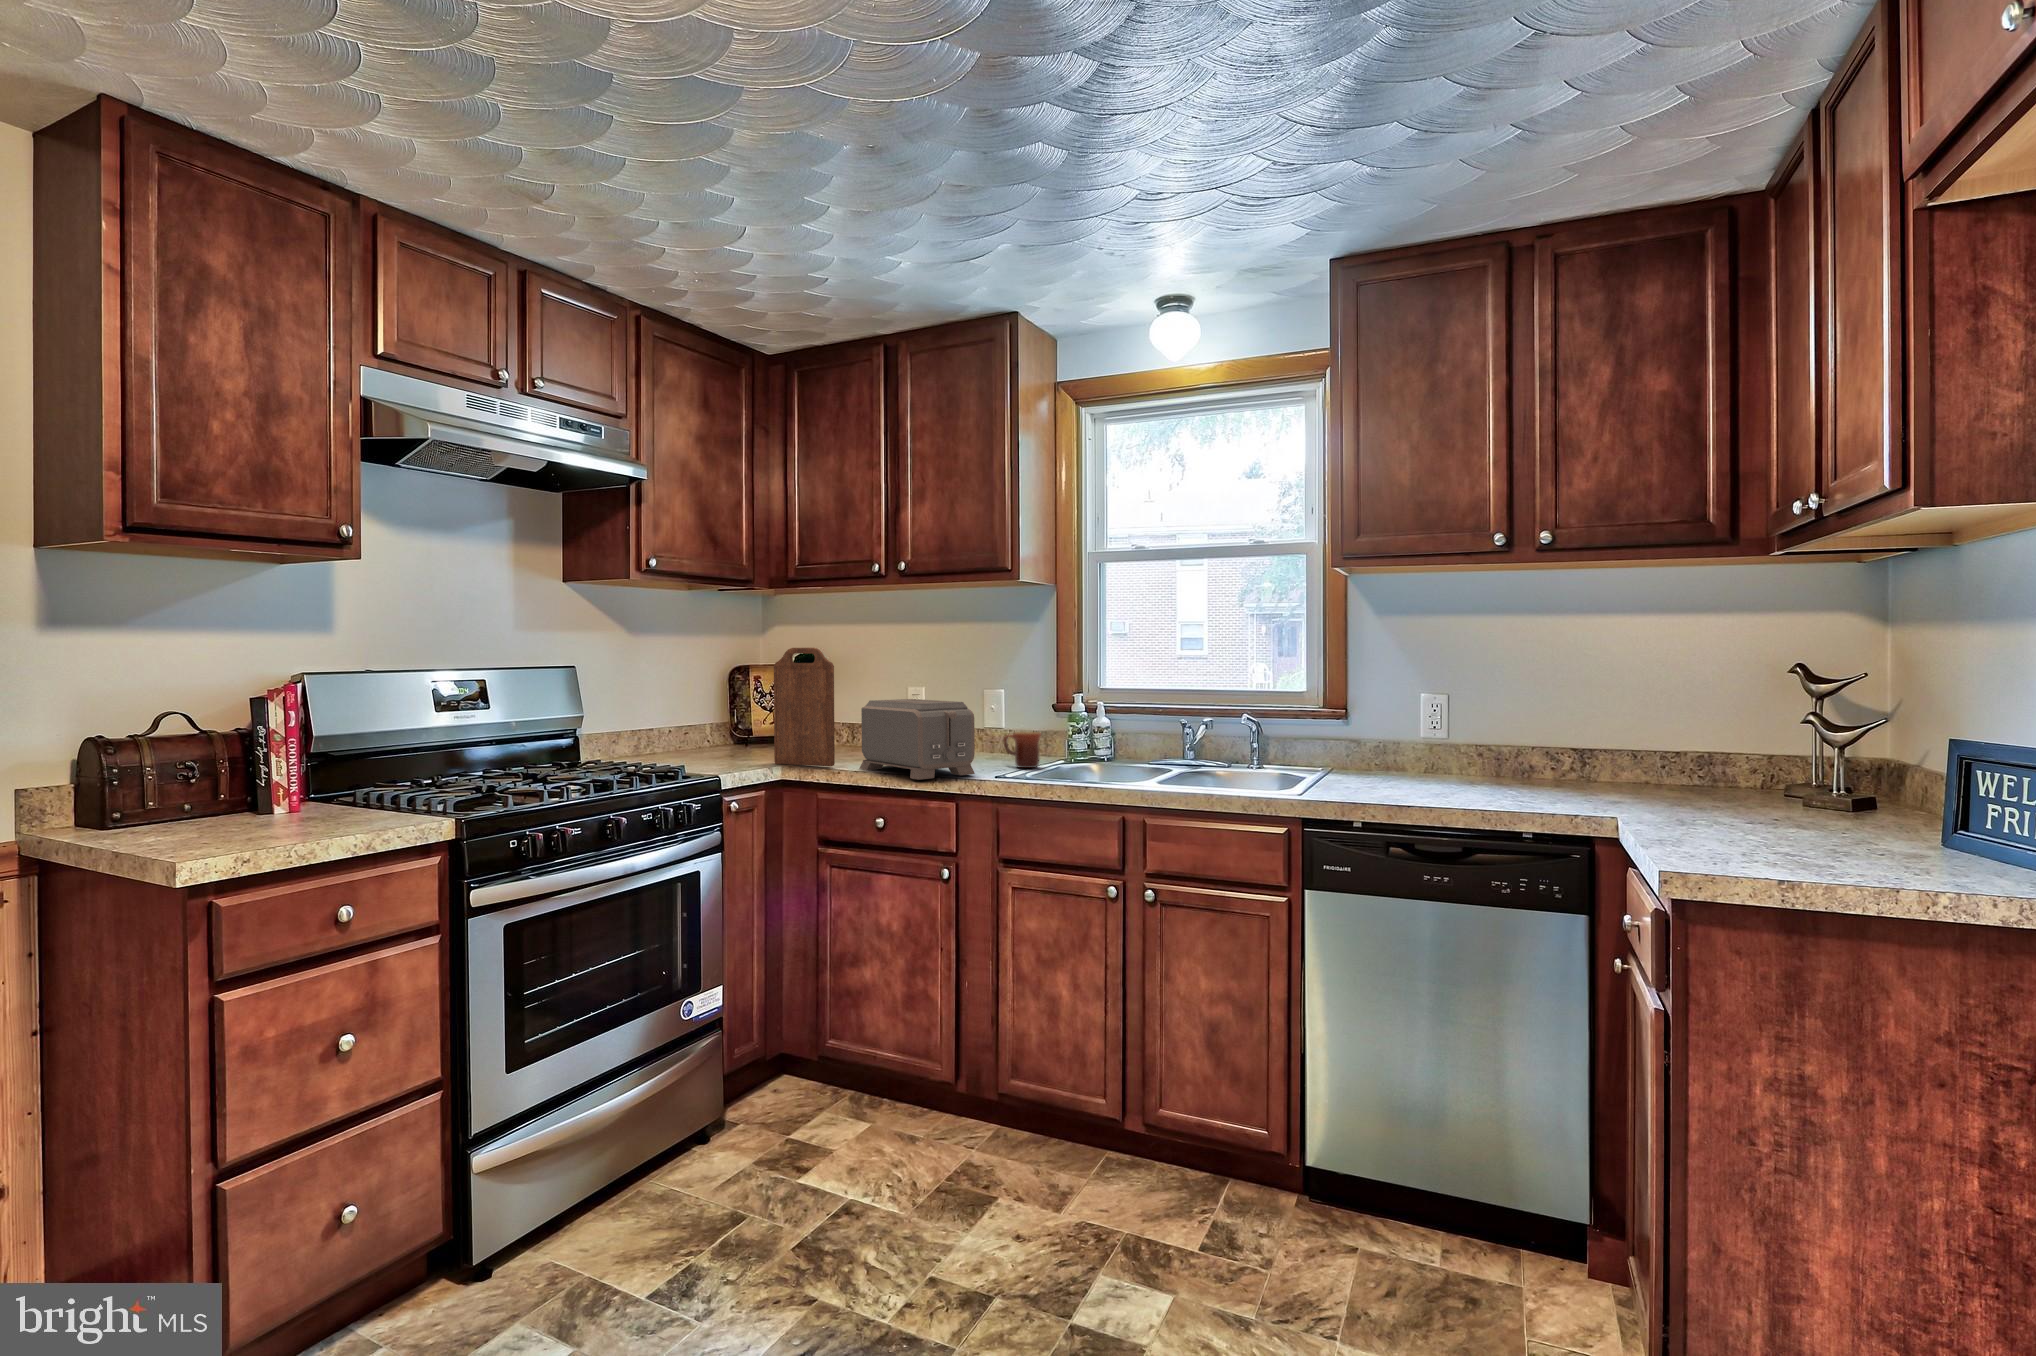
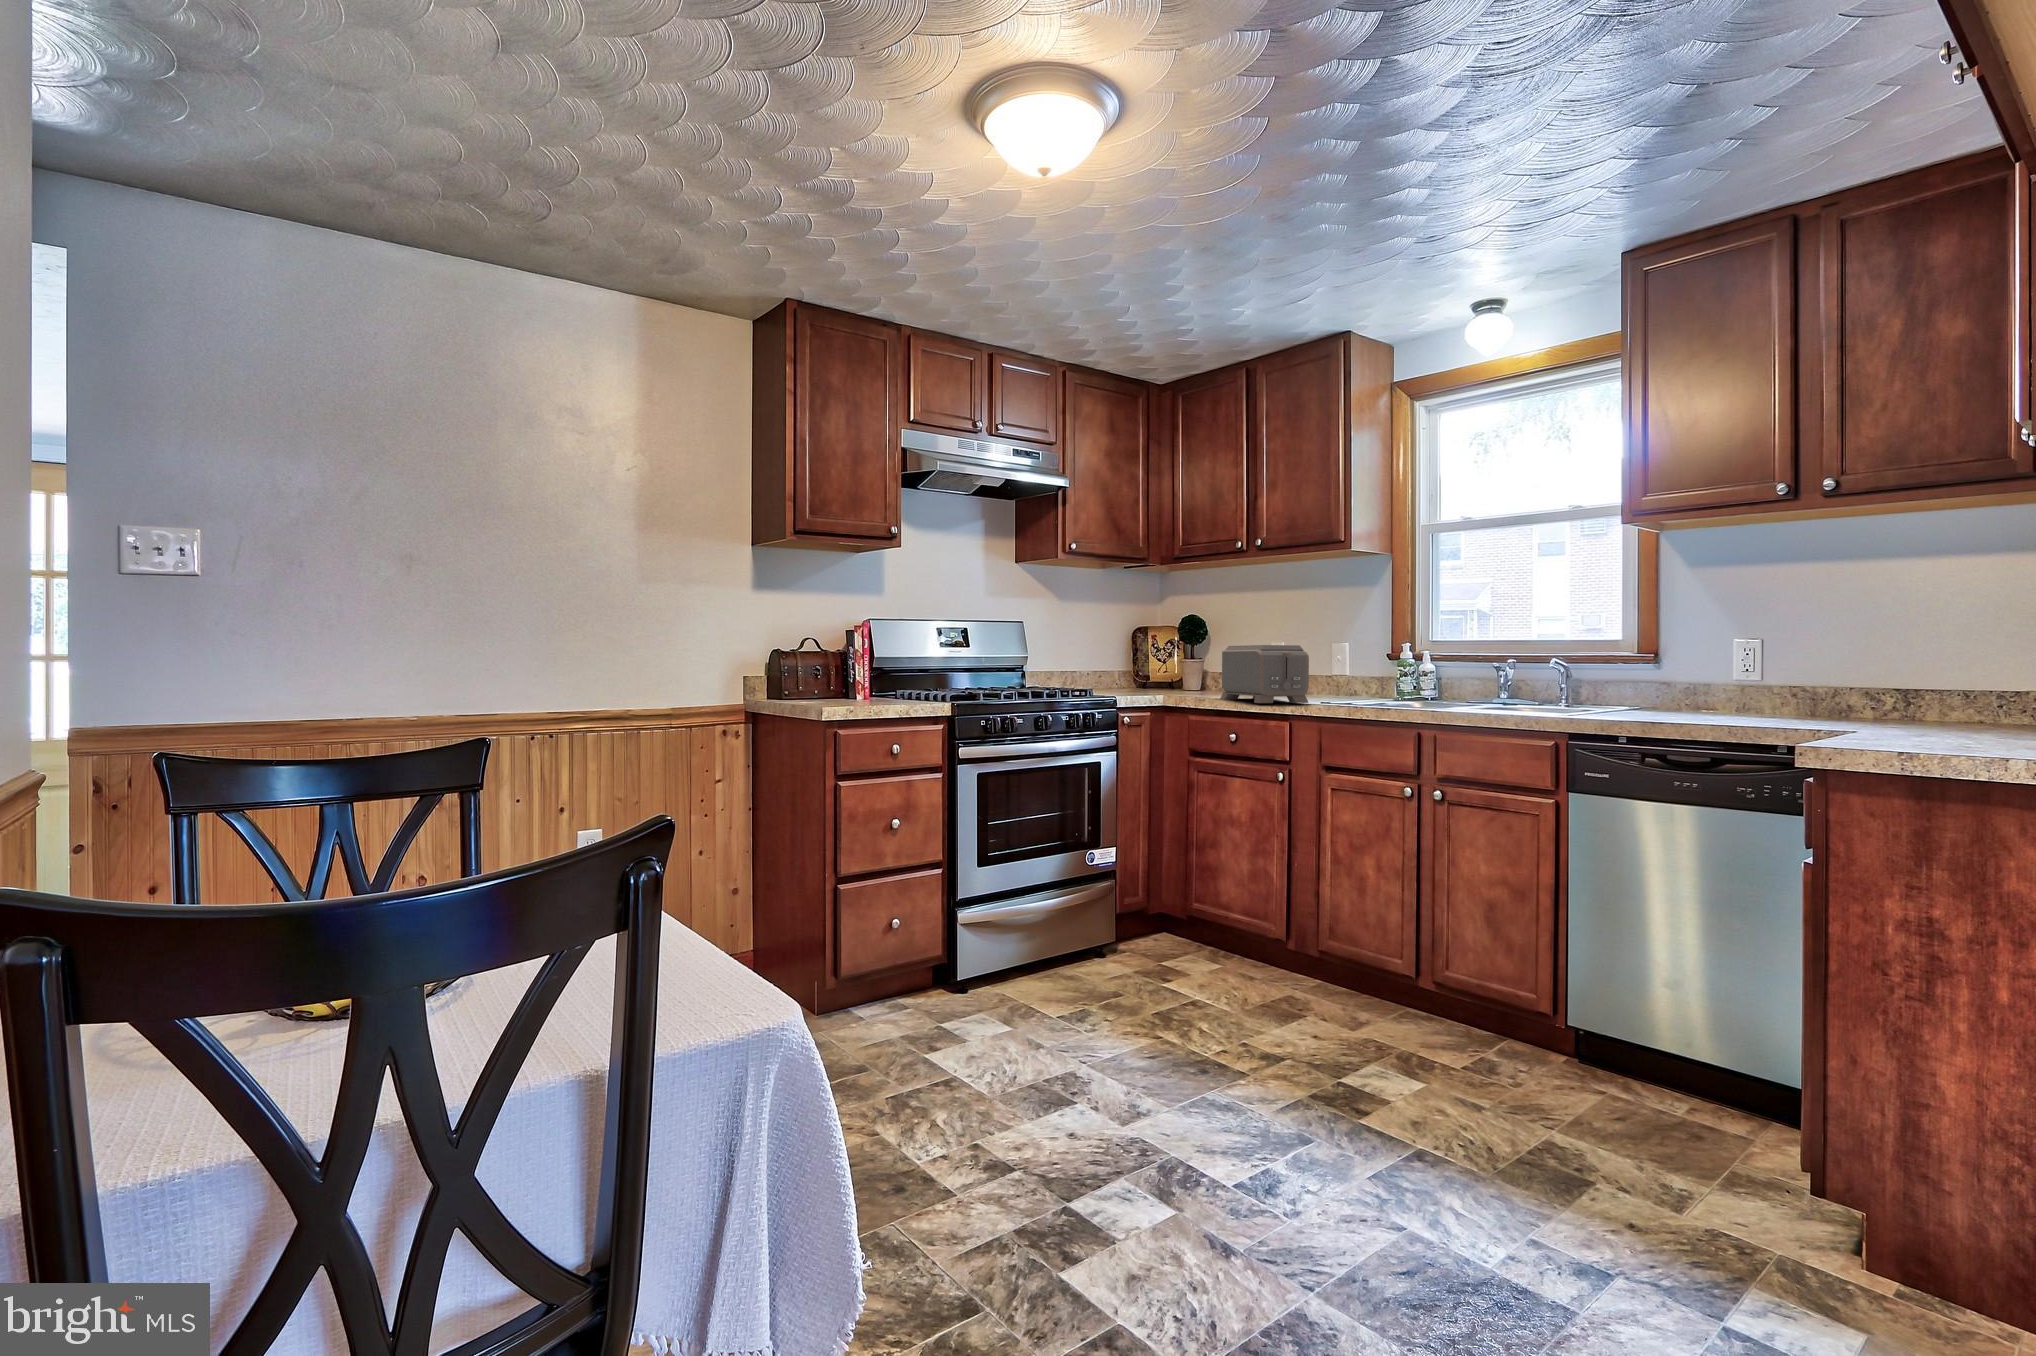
cutting board: present [774,648,835,766] -> none [1158,606,1202,696]
mug: present [1004,732,1042,768] -> none [1340,674,1372,703]

